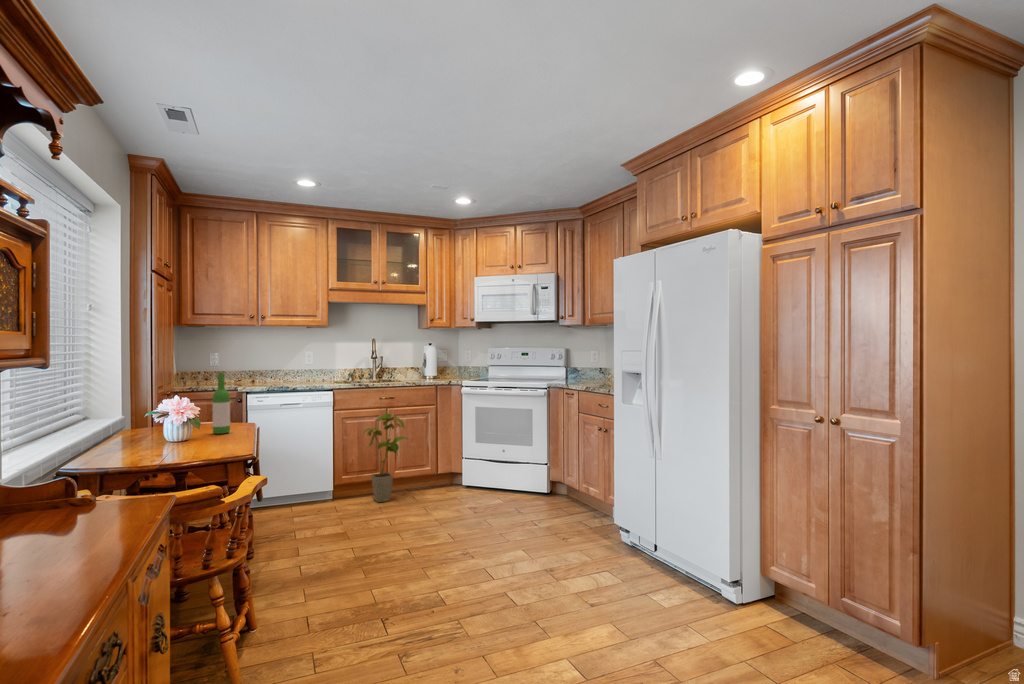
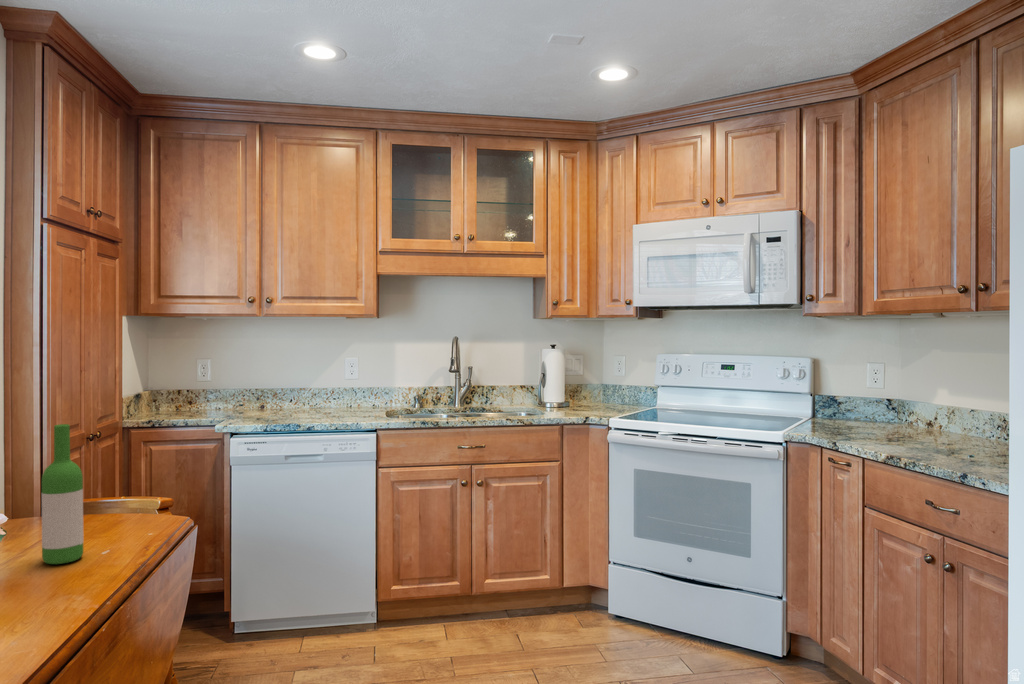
house plant: present [363,413,407,502] -> none [426,477,508,641]

